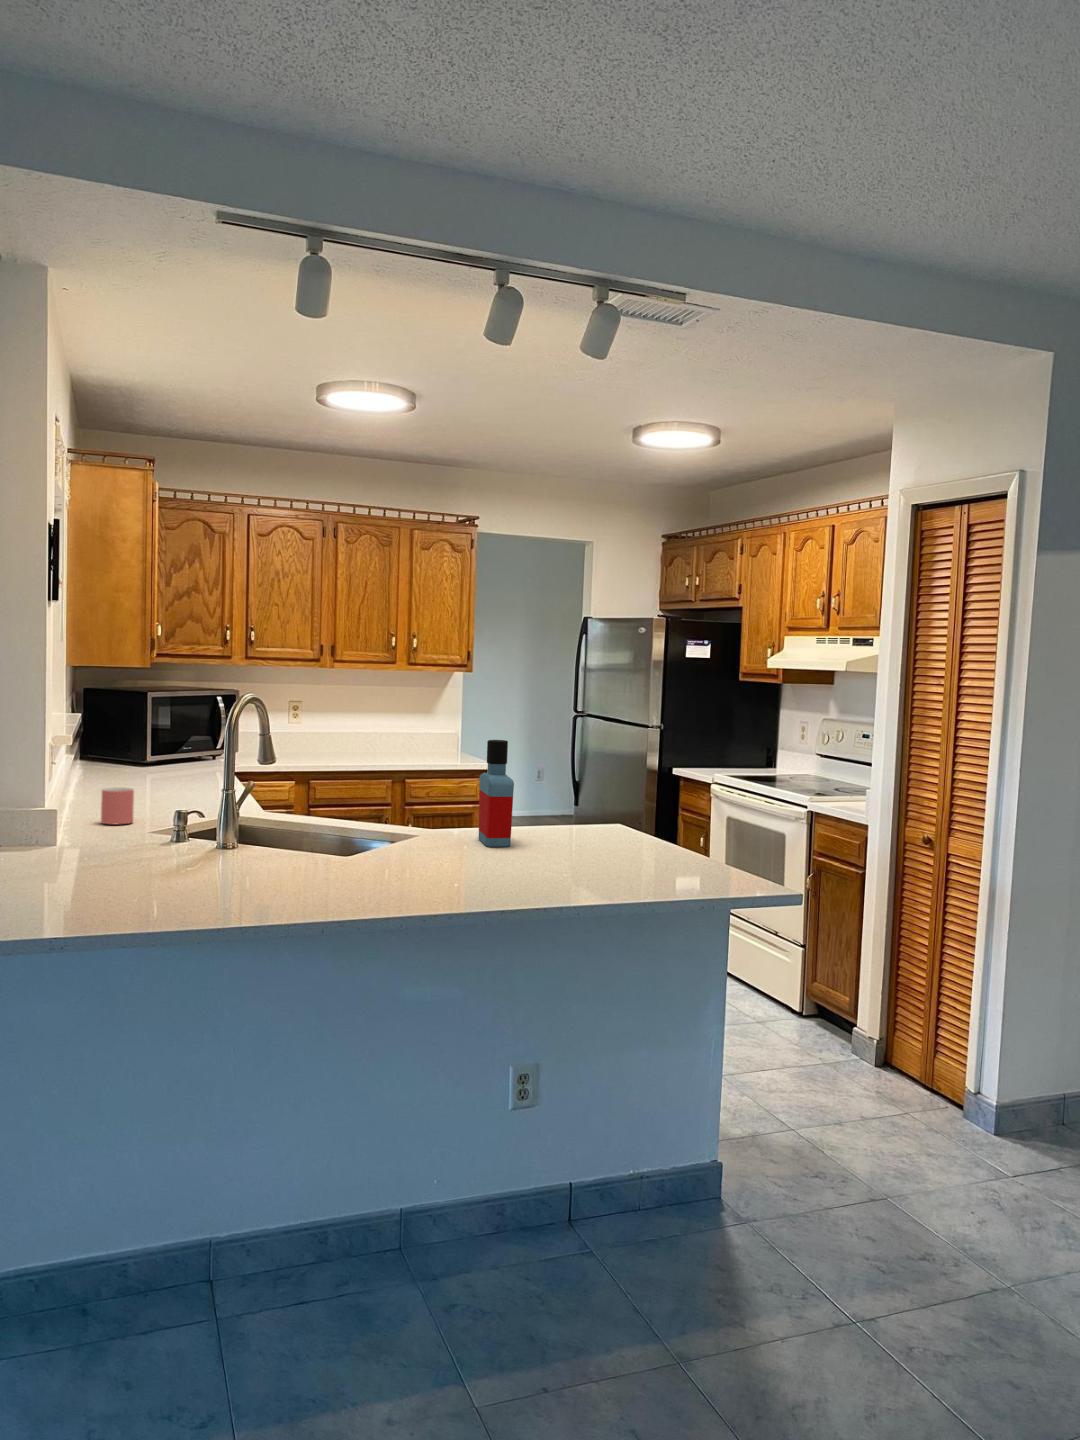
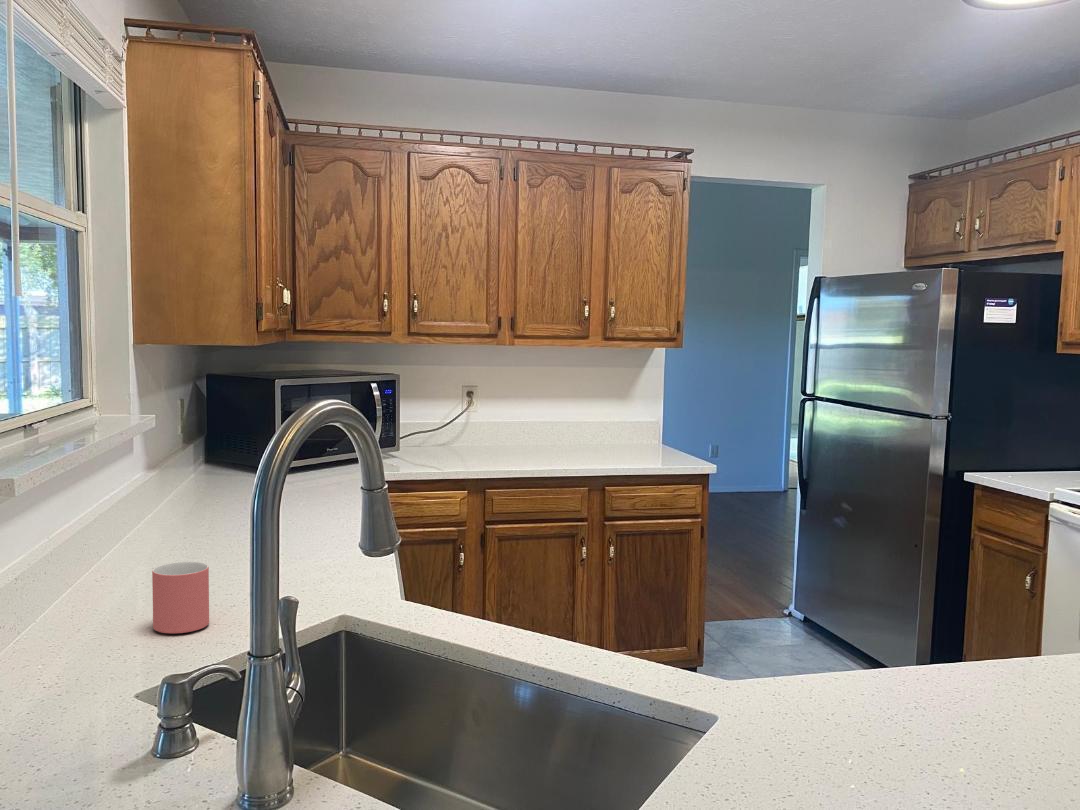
bottle: present [479,740,514,847] -> none [857,496,963,732]

